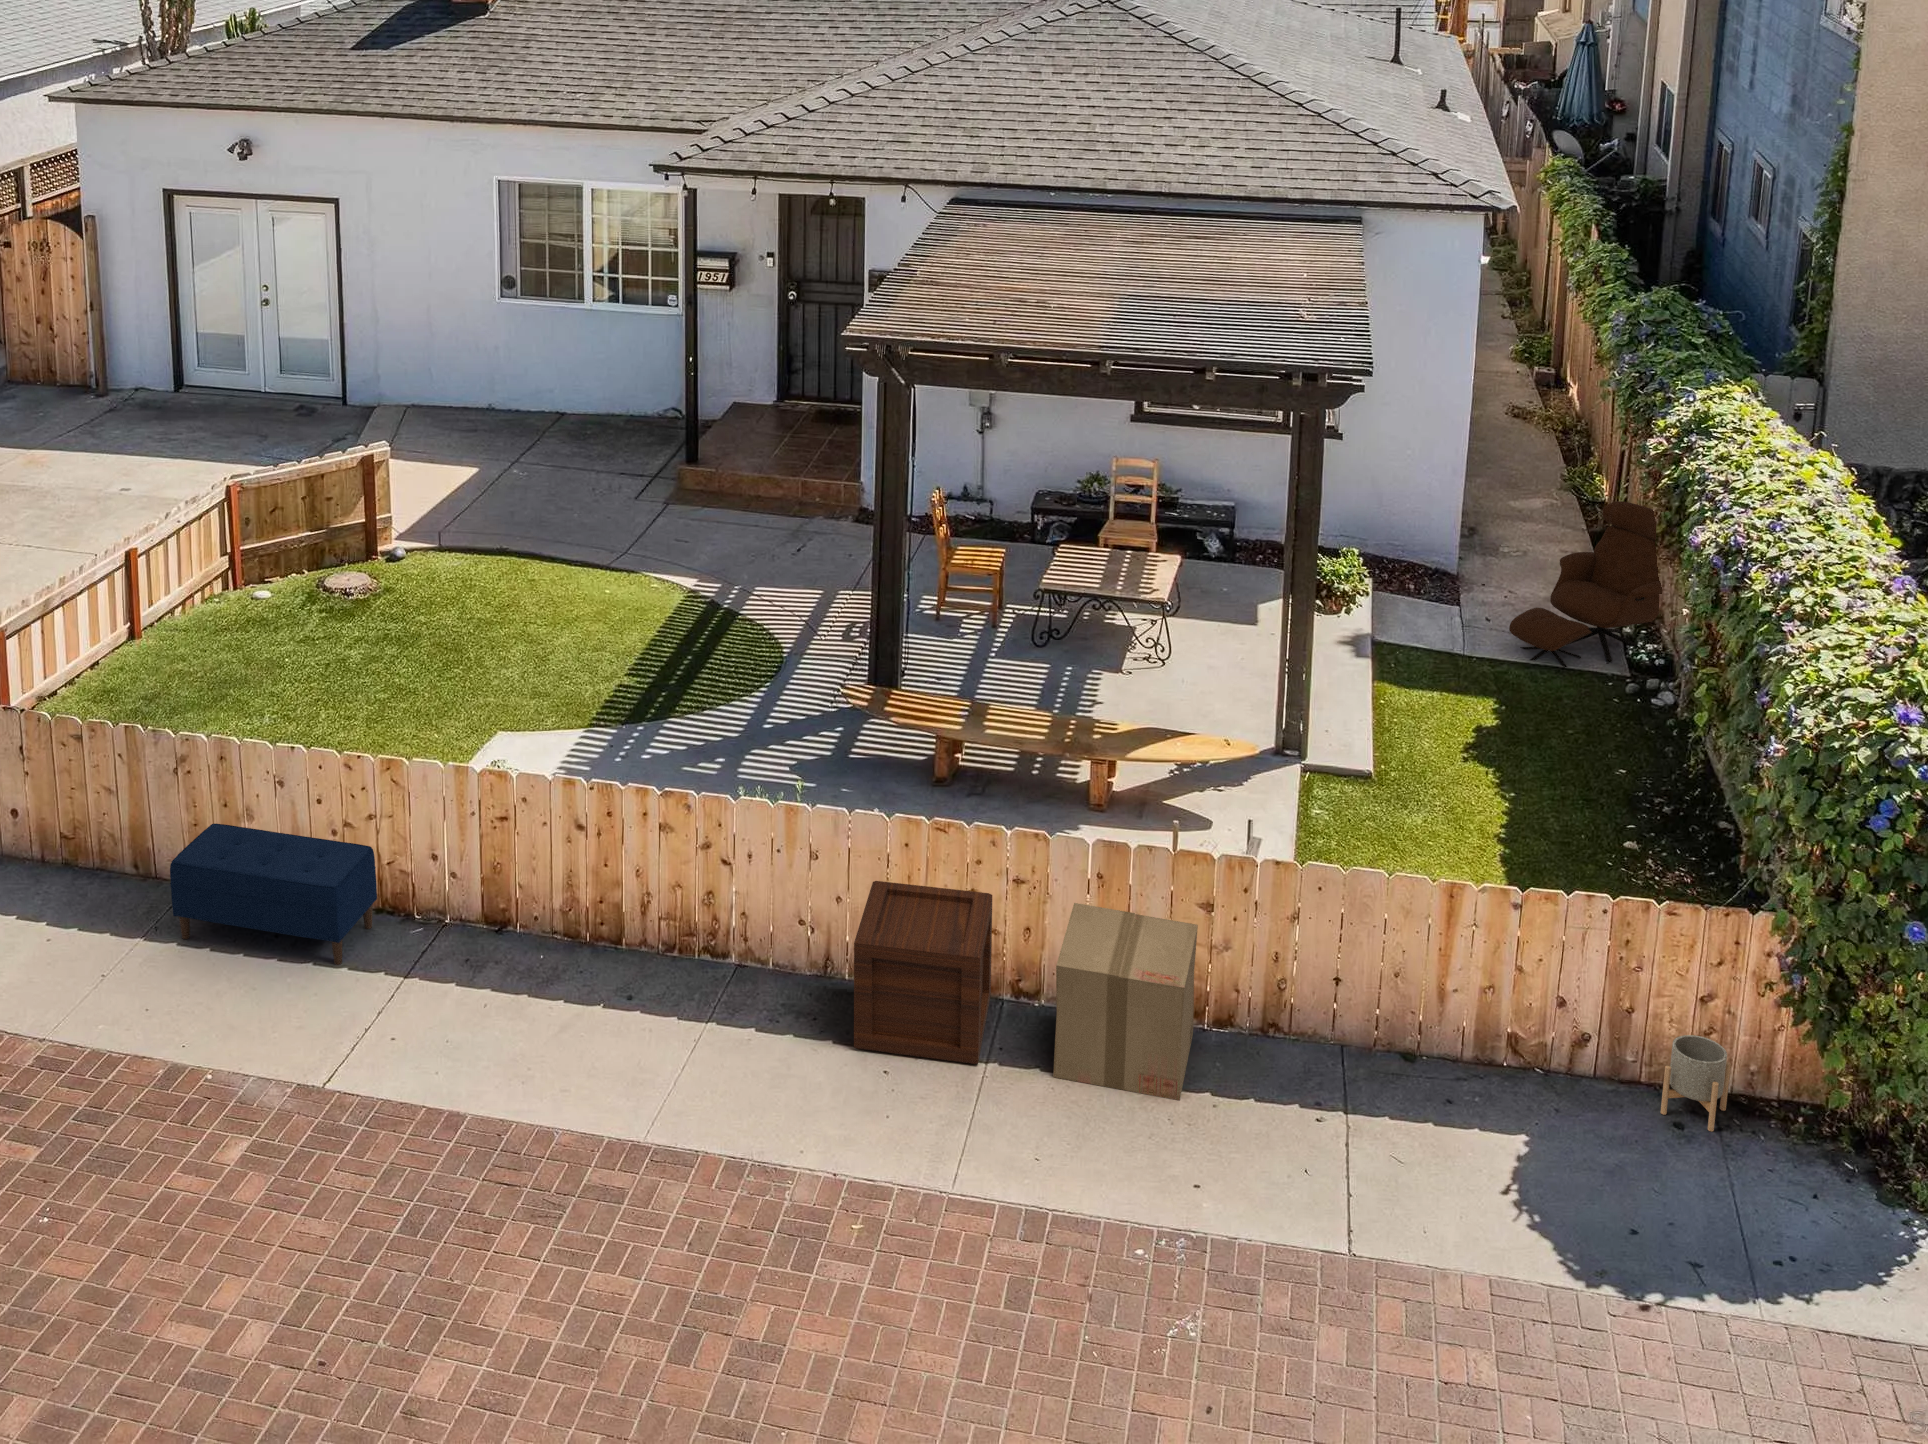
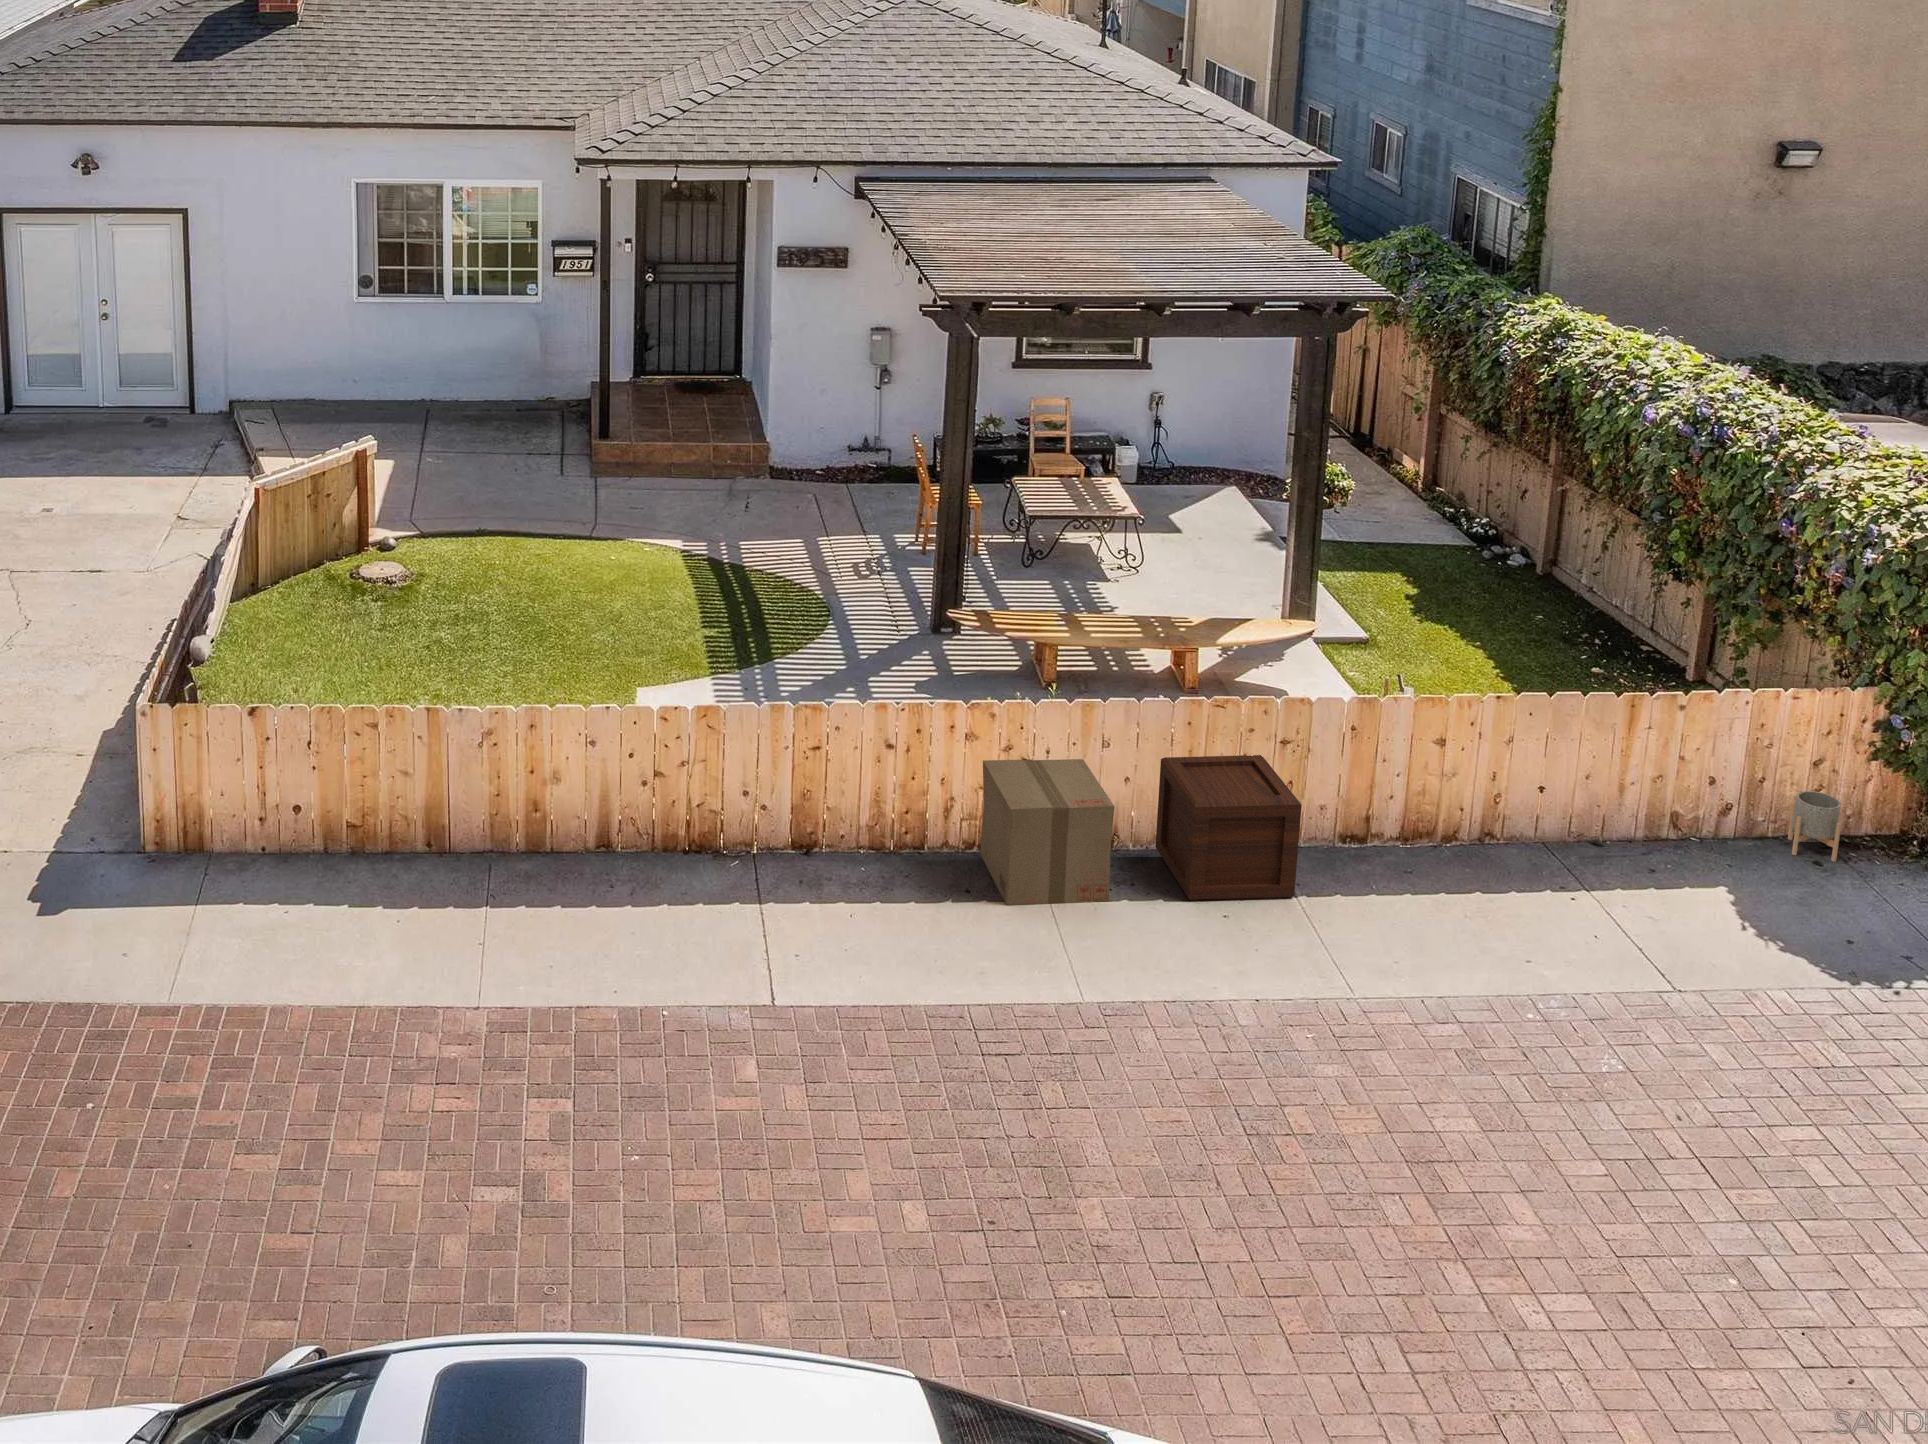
lounge chair: present [1509,501,1662,667] -> none [1382,403,1502,544]
bench: present [170,824,377,965] -> none [524,789,701,901]
cardboard box: present [1053,903,1198,1100] -> present [980,759,1114,905]

